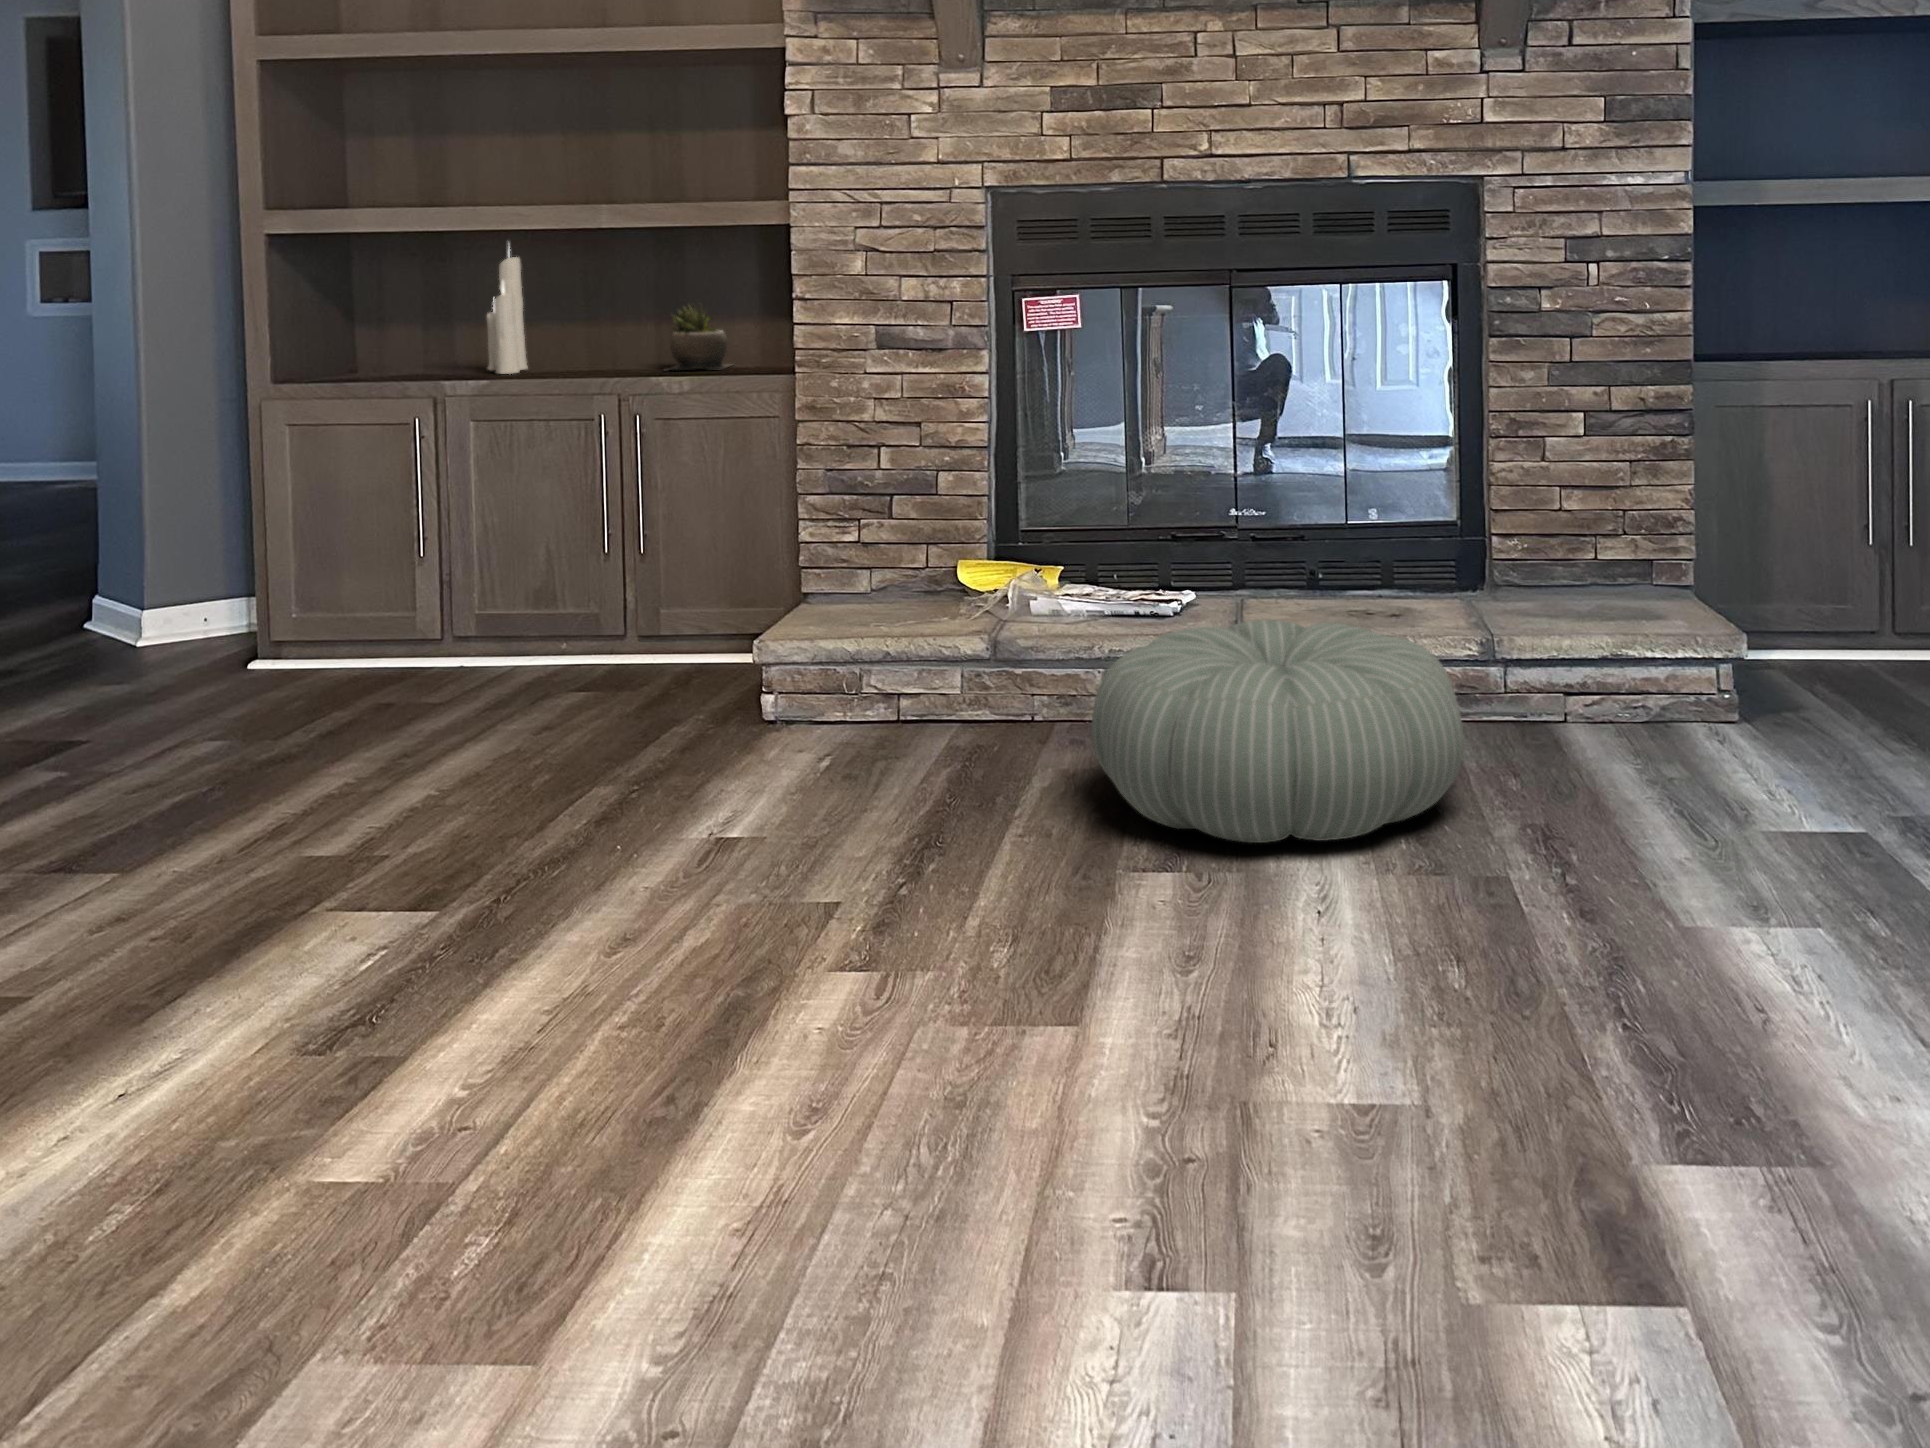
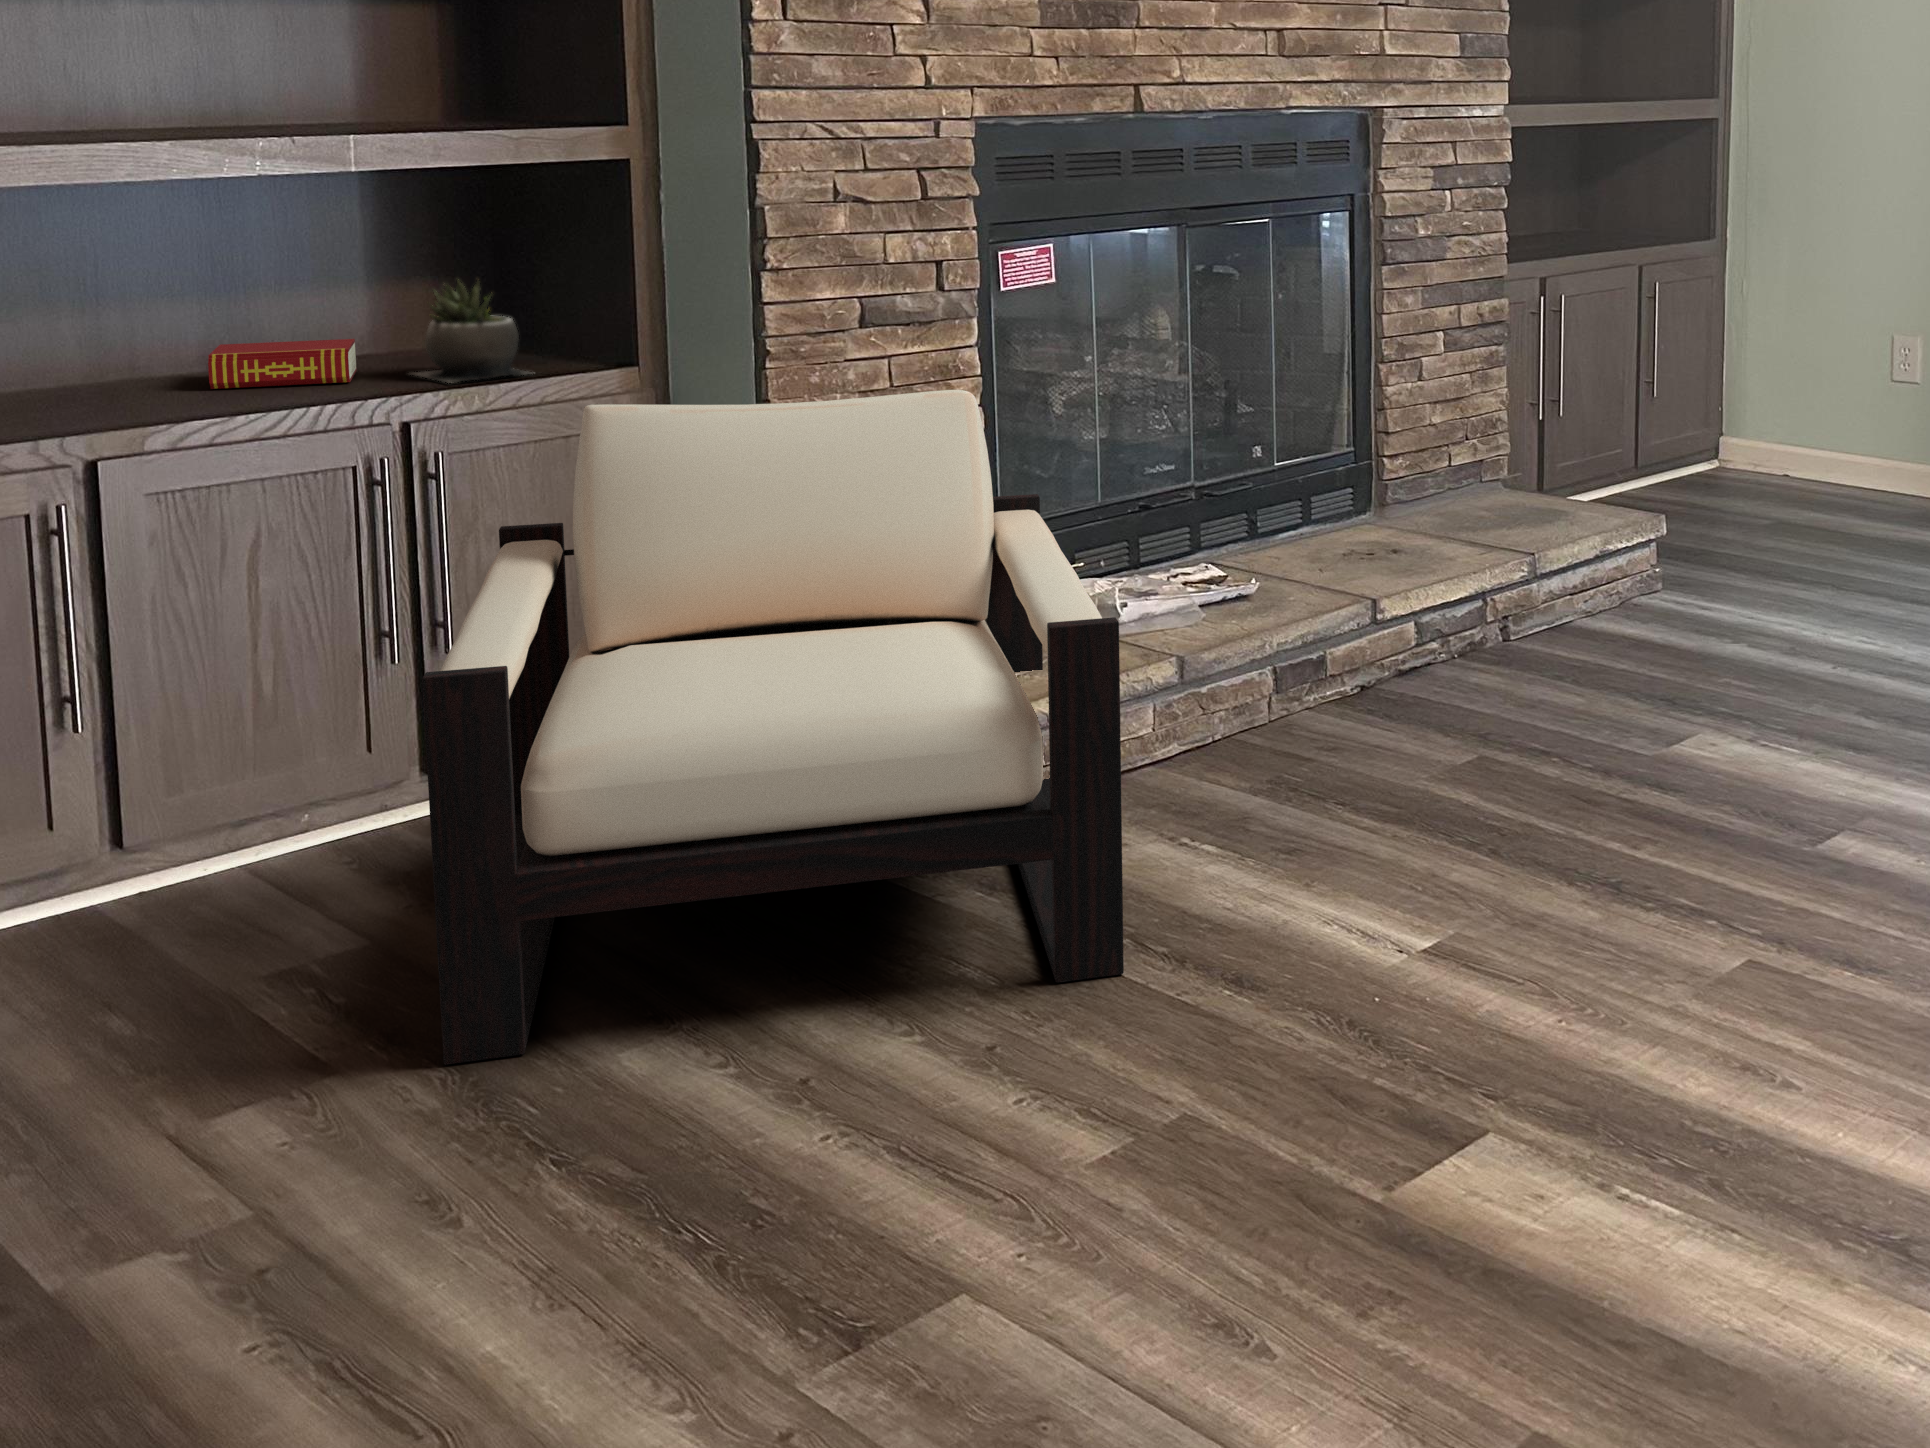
candle: present [487,250,528,374] -> none [80,178,195,415]
book: none [577,341,672,367] -> present [208,339,357,389]
armchair: none [307,382,908,822] -> present [422,390,1124,1065]
pouf: present [1091,620,1464,843] -> none [1428,564,1792,785]

